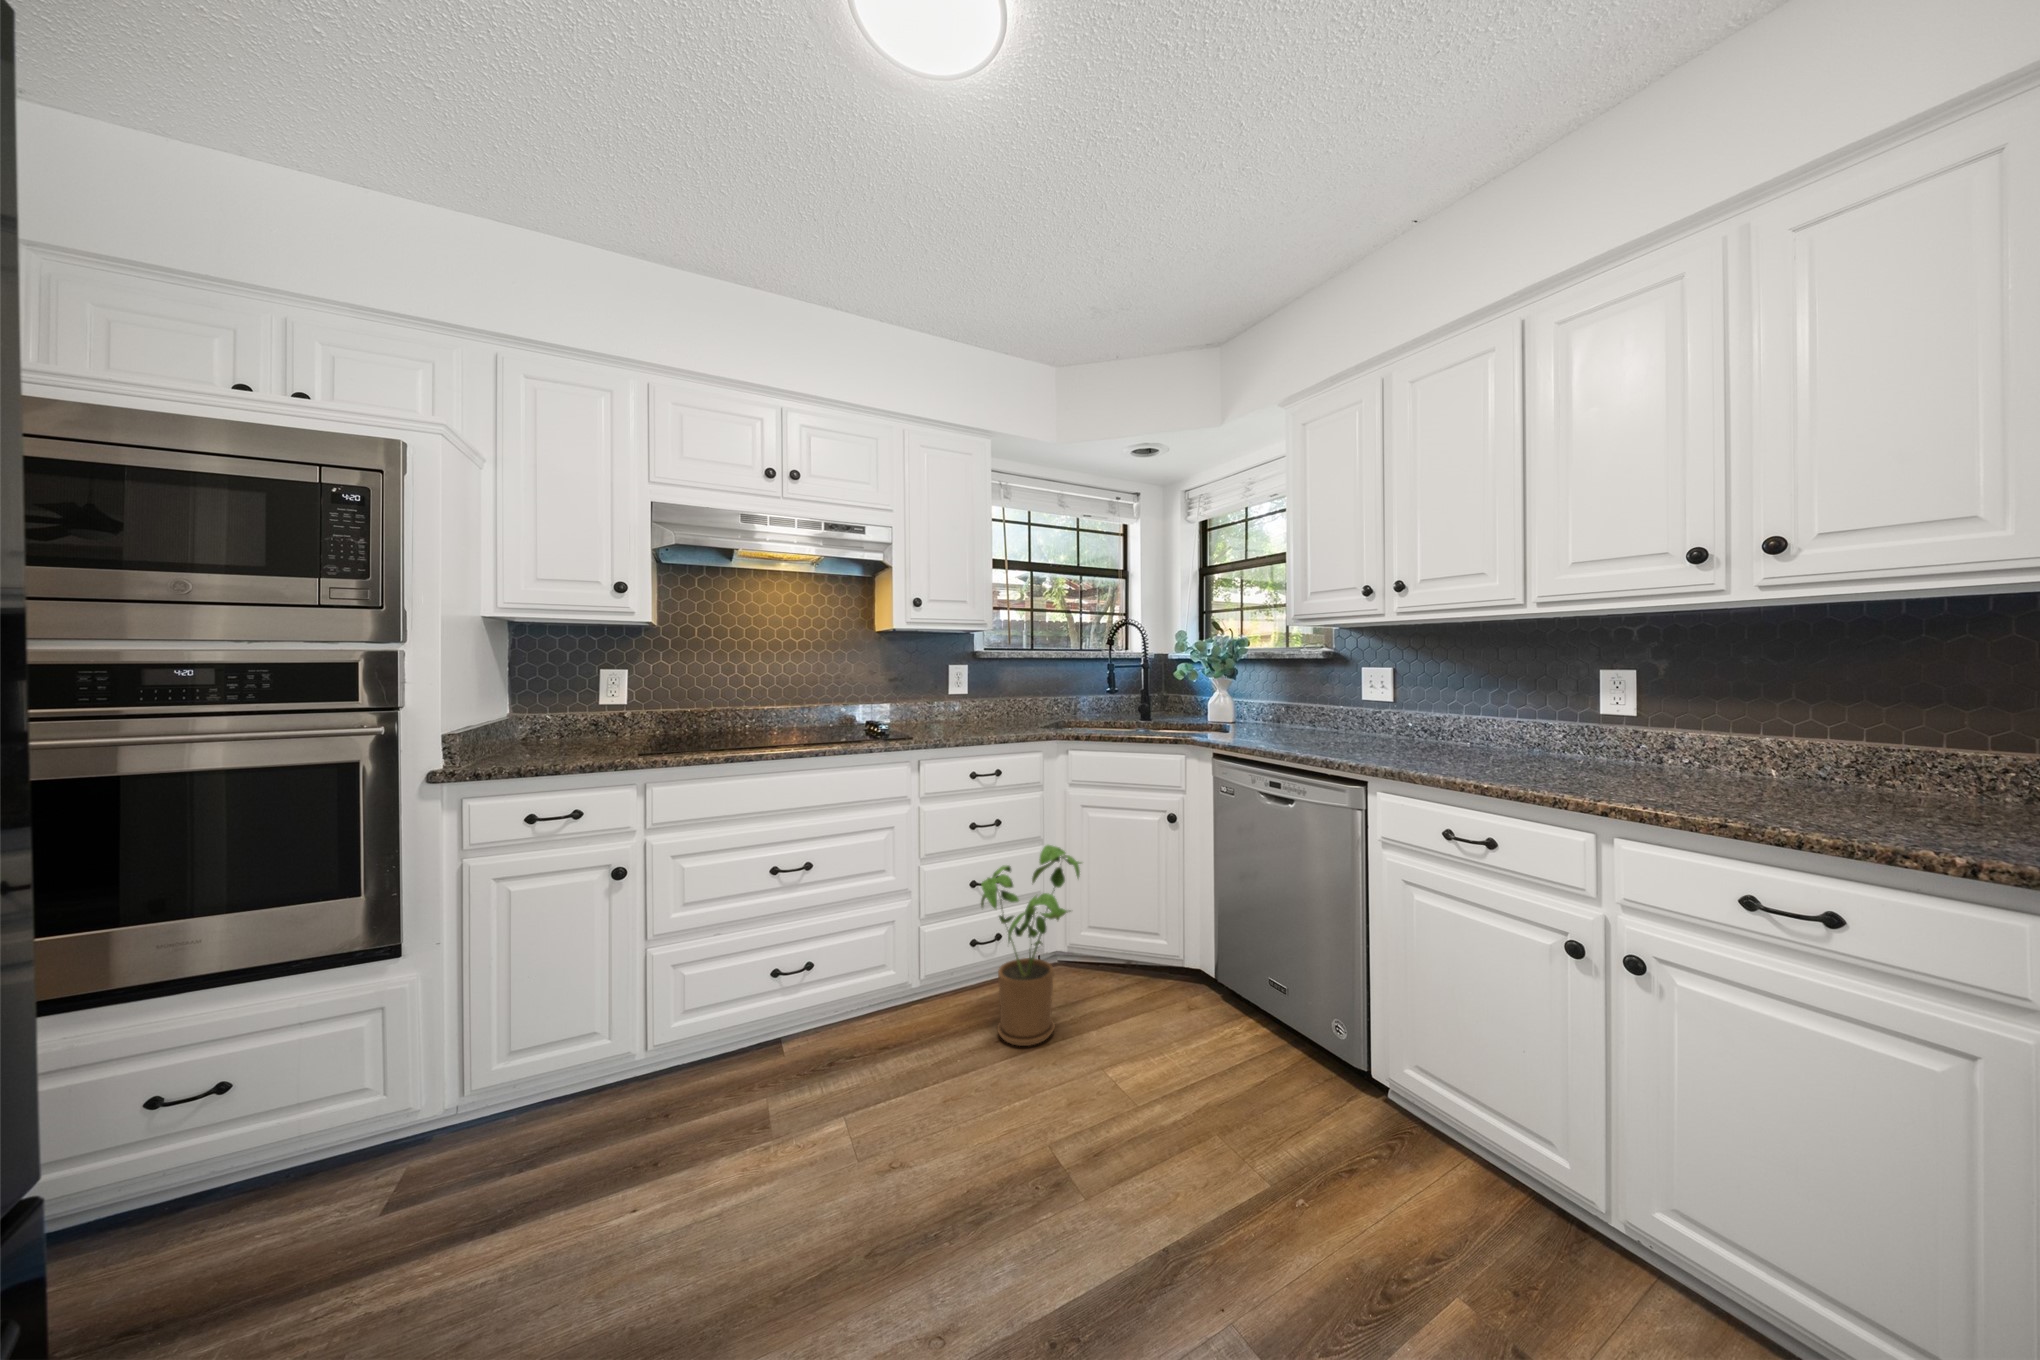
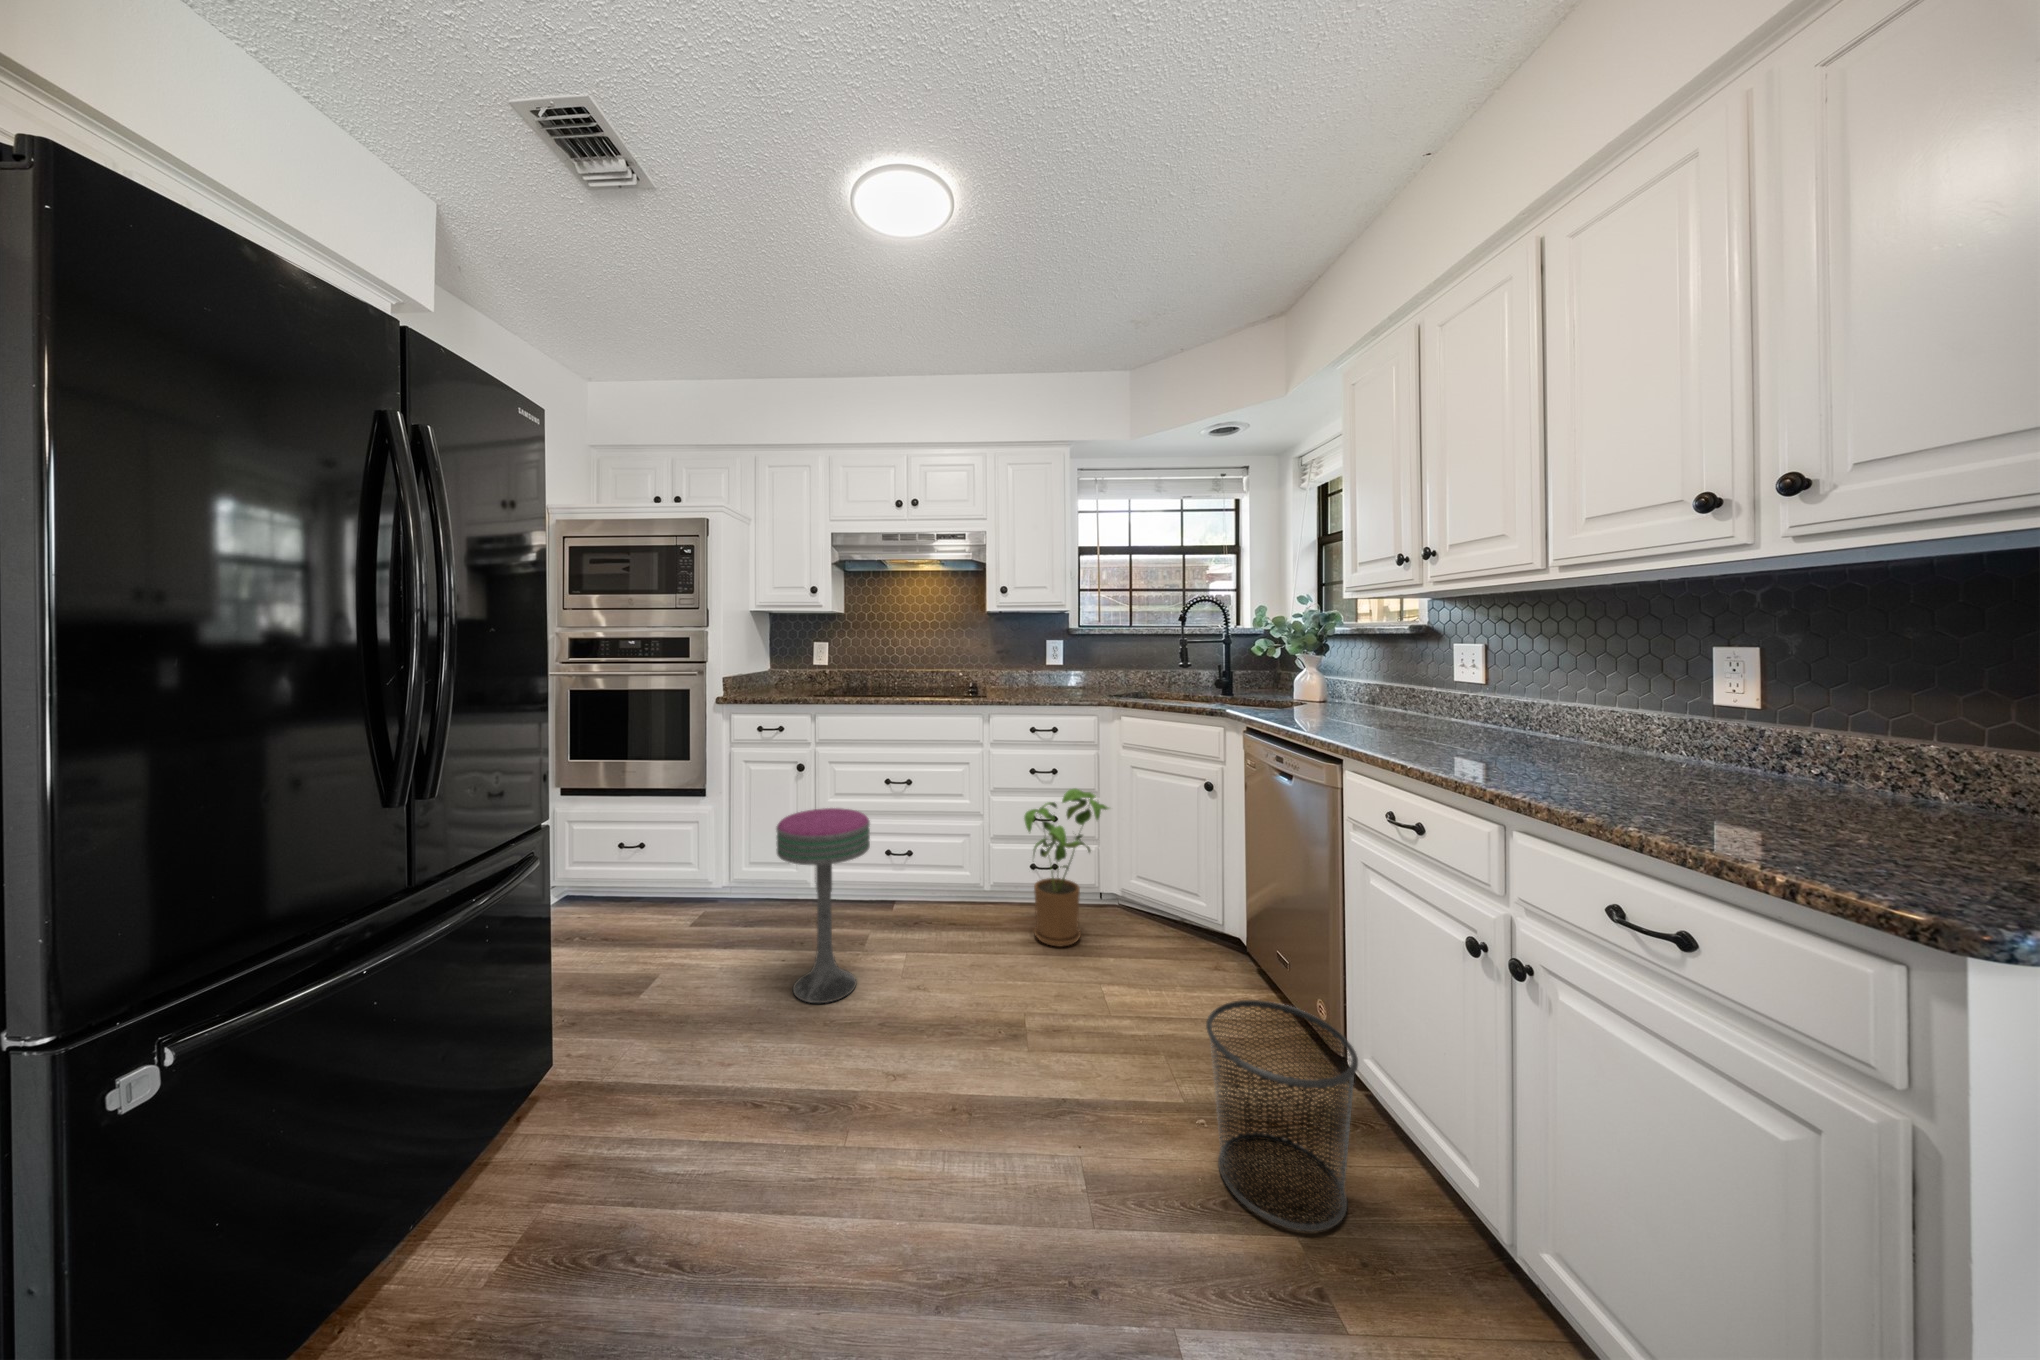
bar stool: none [668,925,828,1258] -> present [776,808,870,1003]
trash can: none [1329,1039,1481,1272] -> present [1206,1000,1358,1232]

